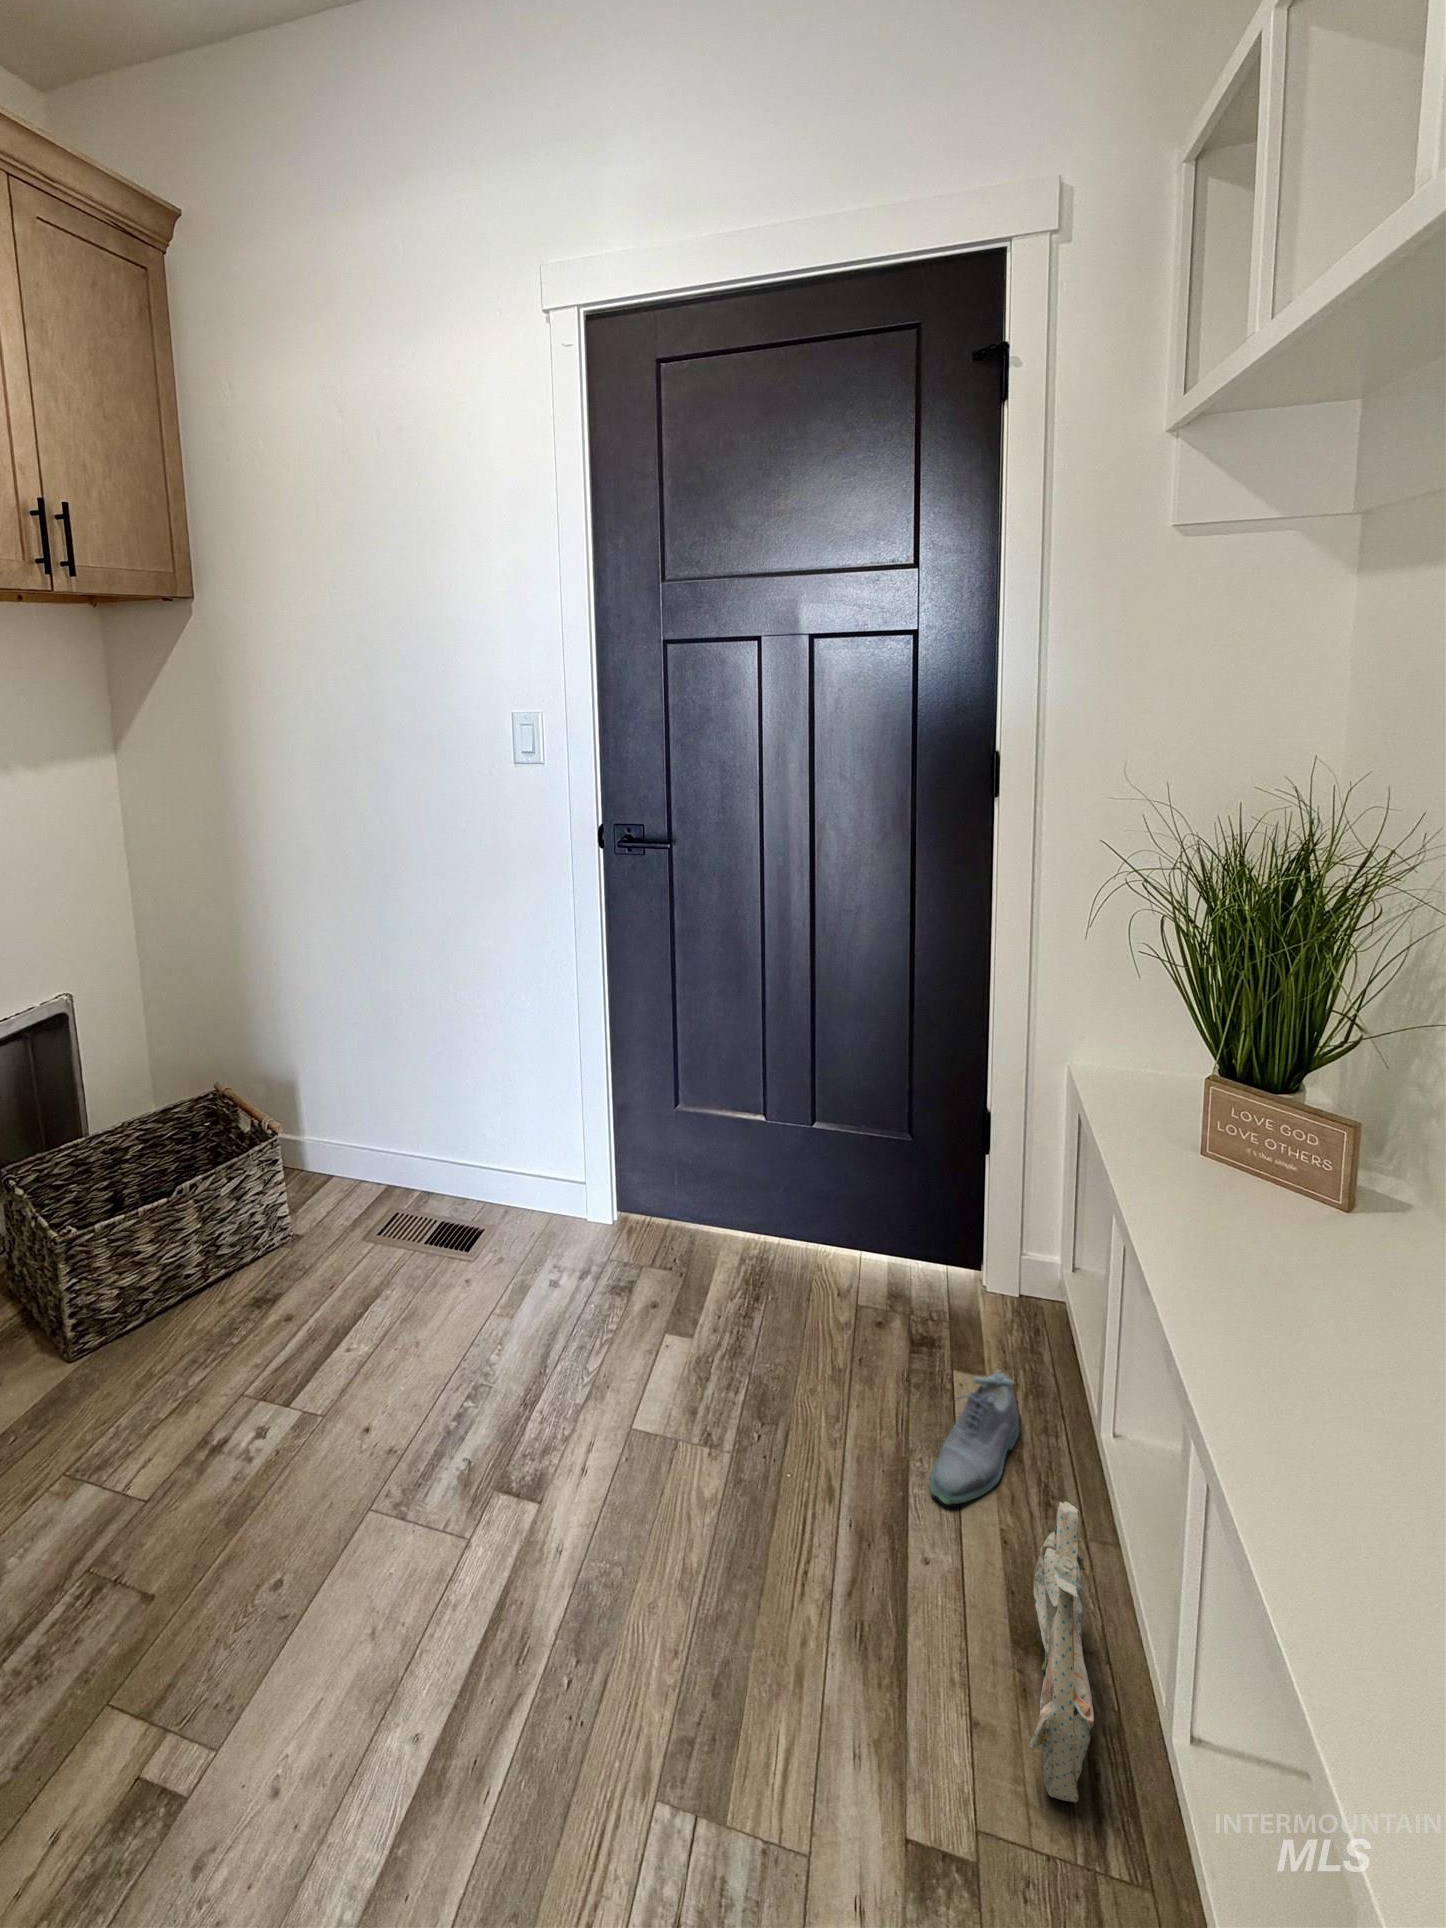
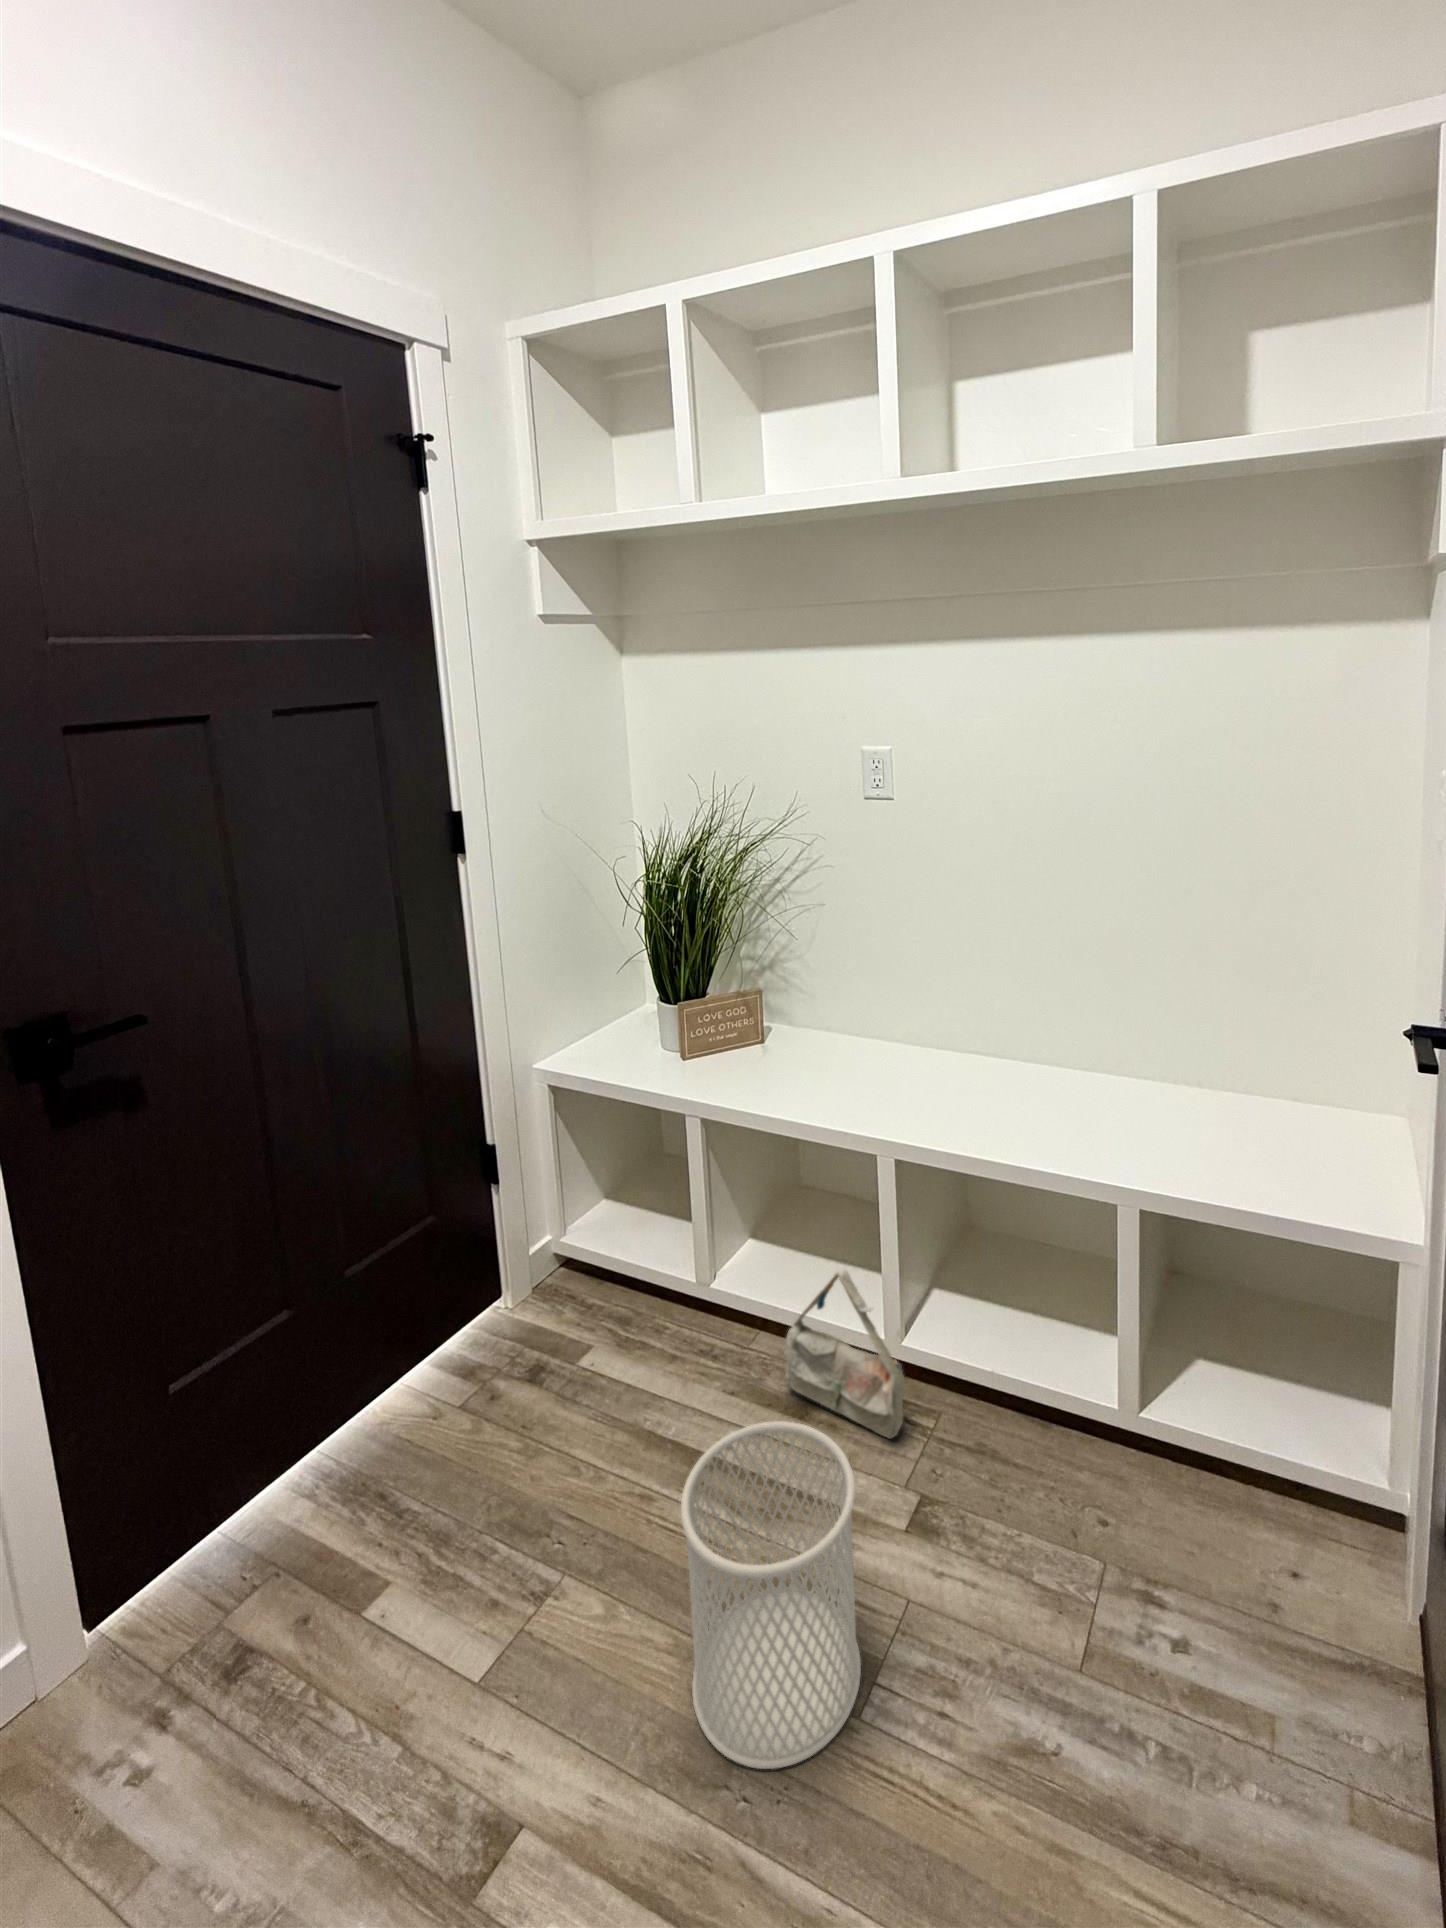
shoe: present [930,1370,1019,1504] -> none [626,1309,697,1421]
wastebasket: none [588,1416,777,1793] -> present [680,1421,861,1769]

